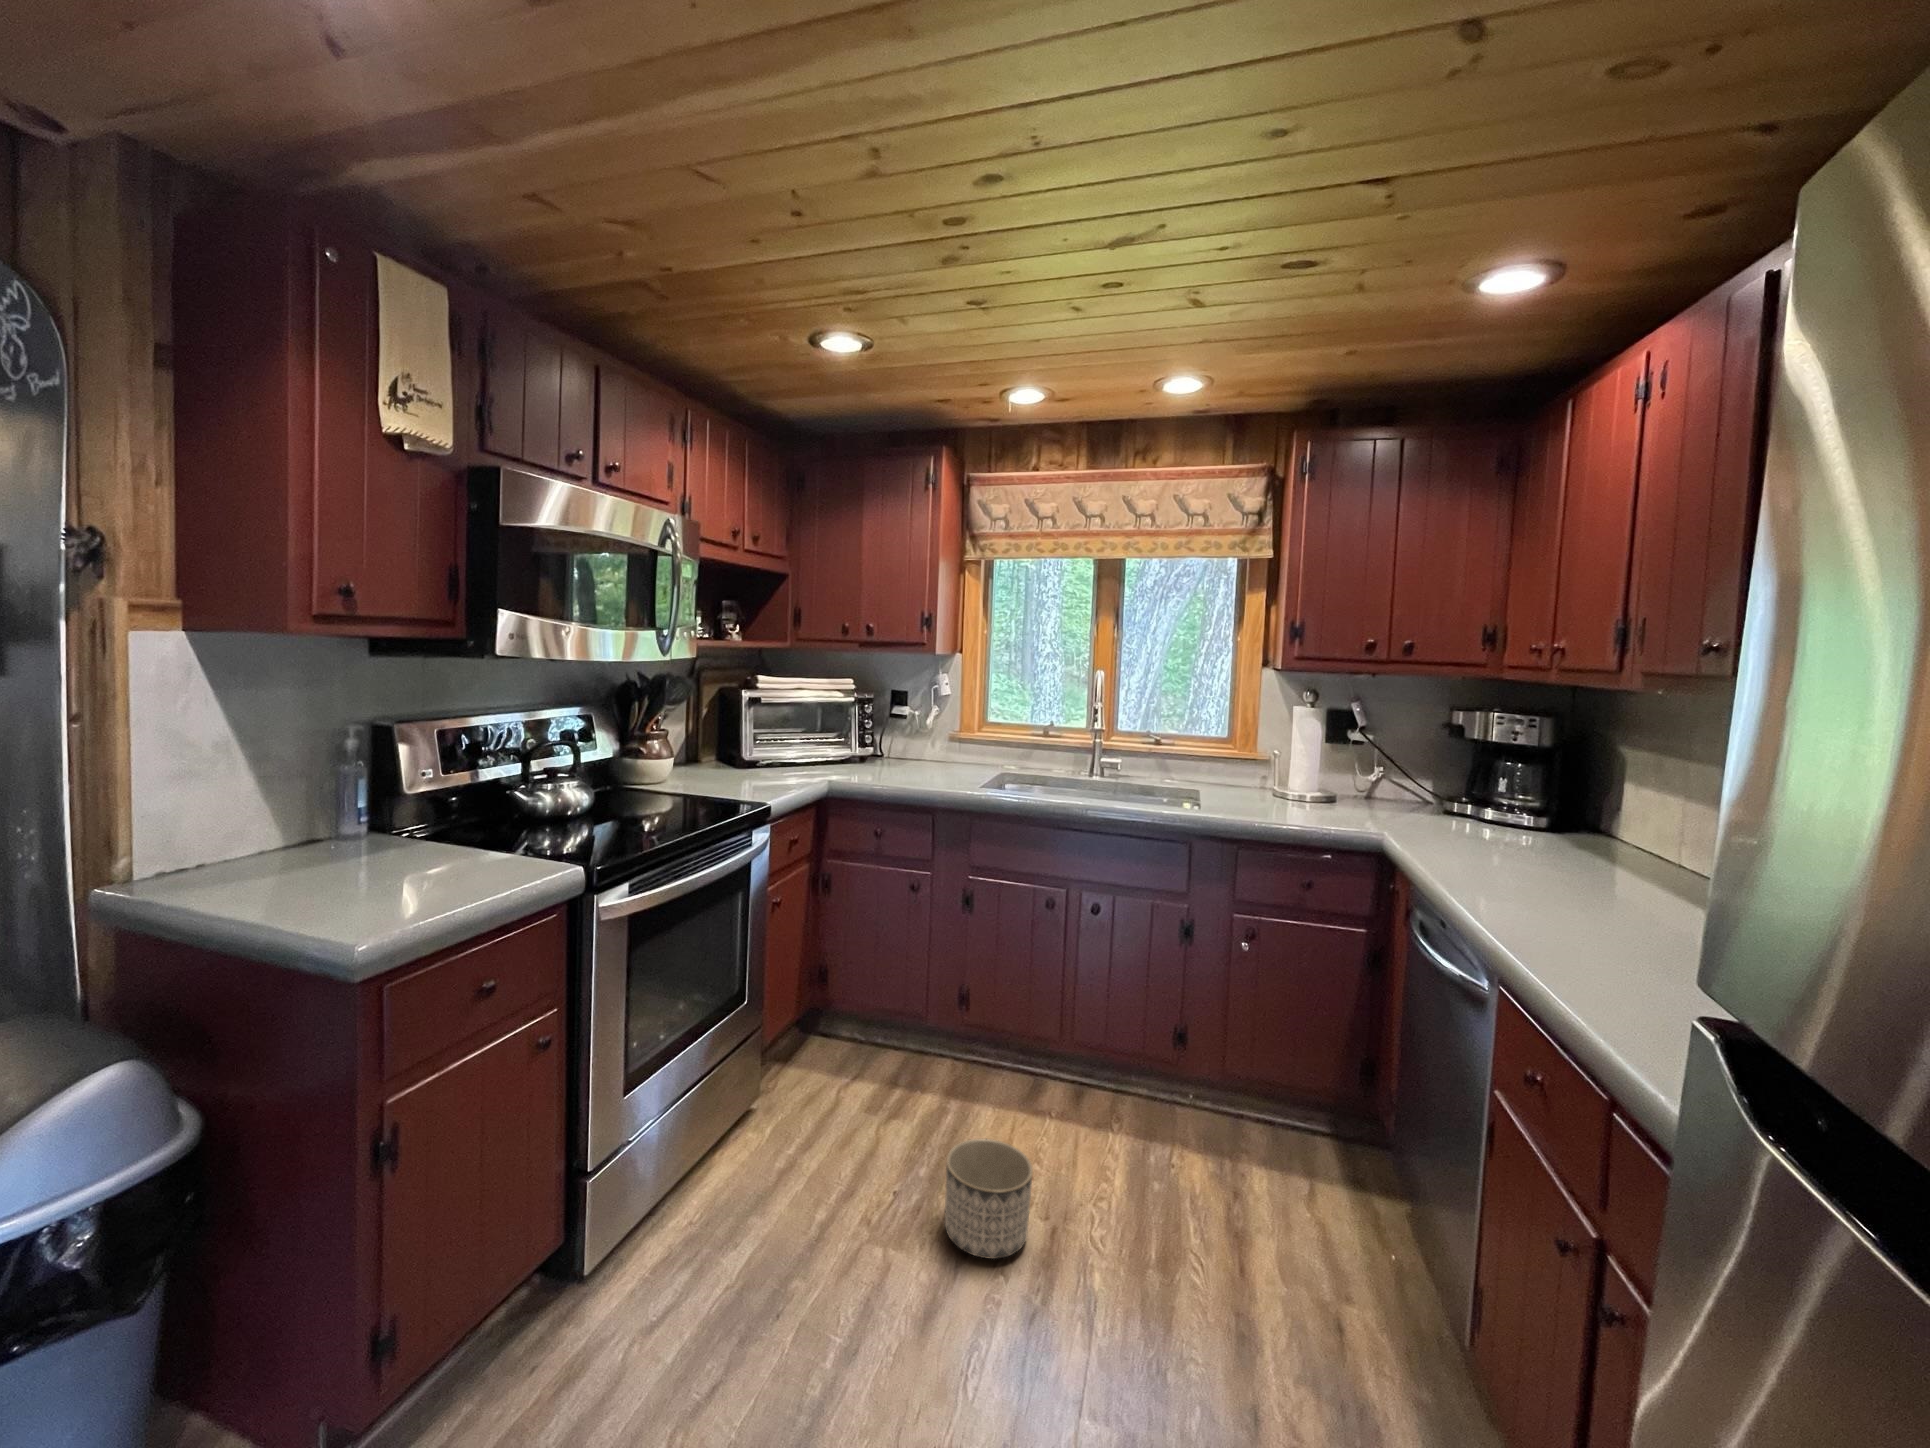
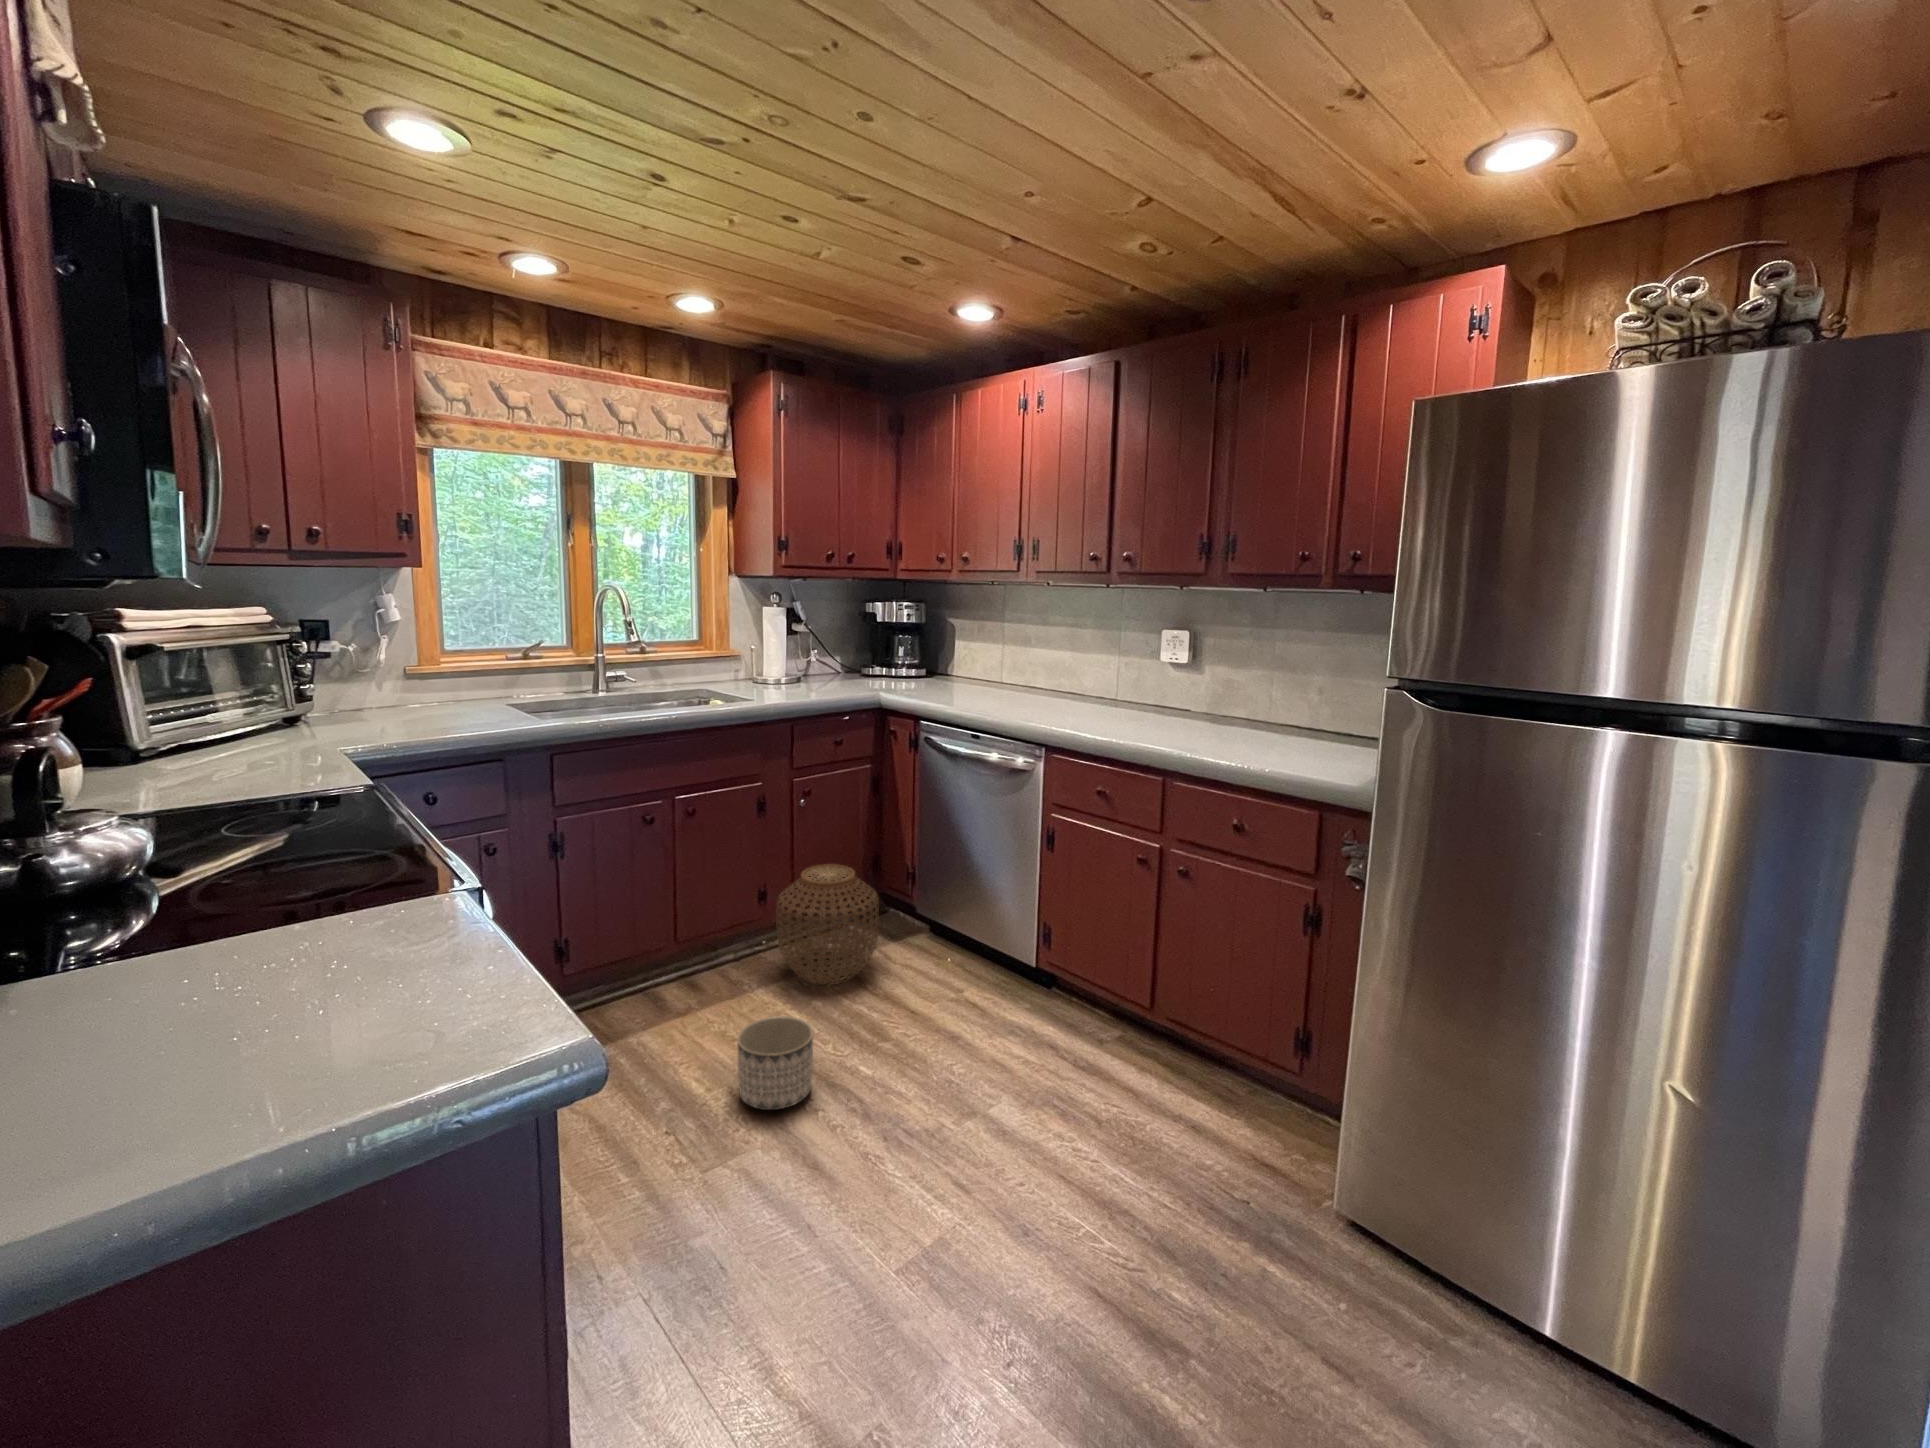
woven basket: none [1146,1020,1288,1190] -> present [777,864,879,985]

